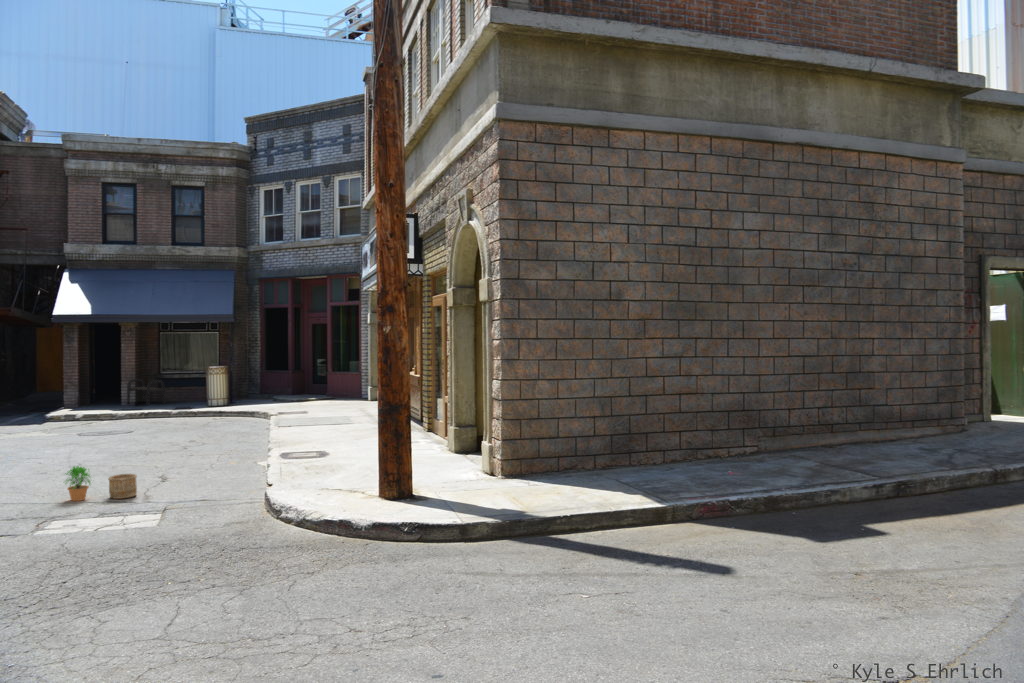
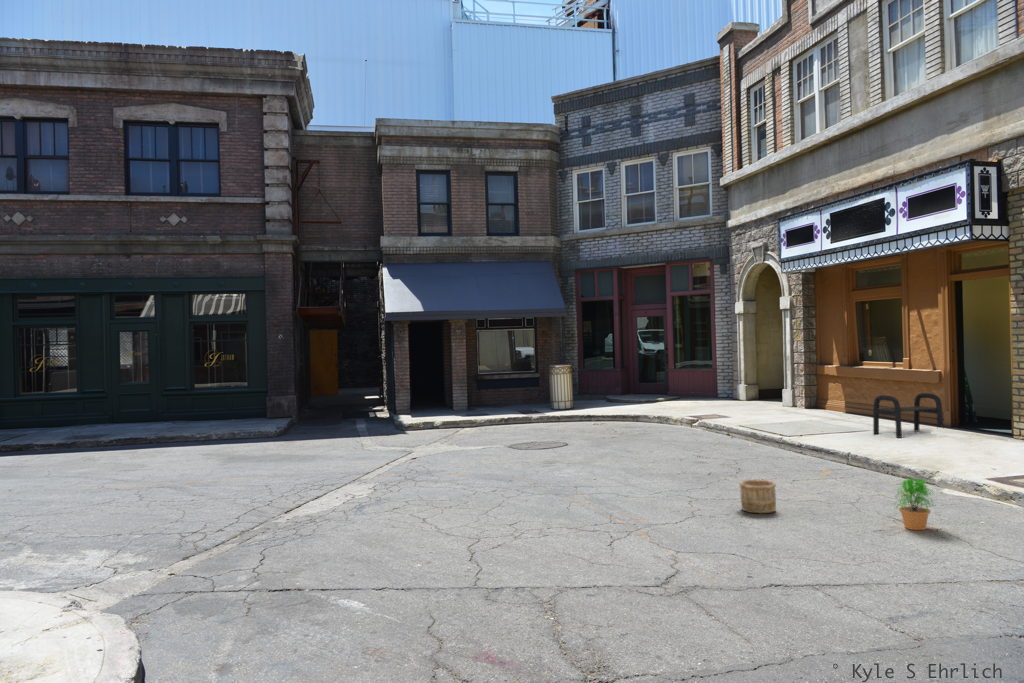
bench: present [127,379,165,405] -> present [873,393,943,438]
wooden bucket: present [108,474,137,499] -> present [739,479,776,513]

